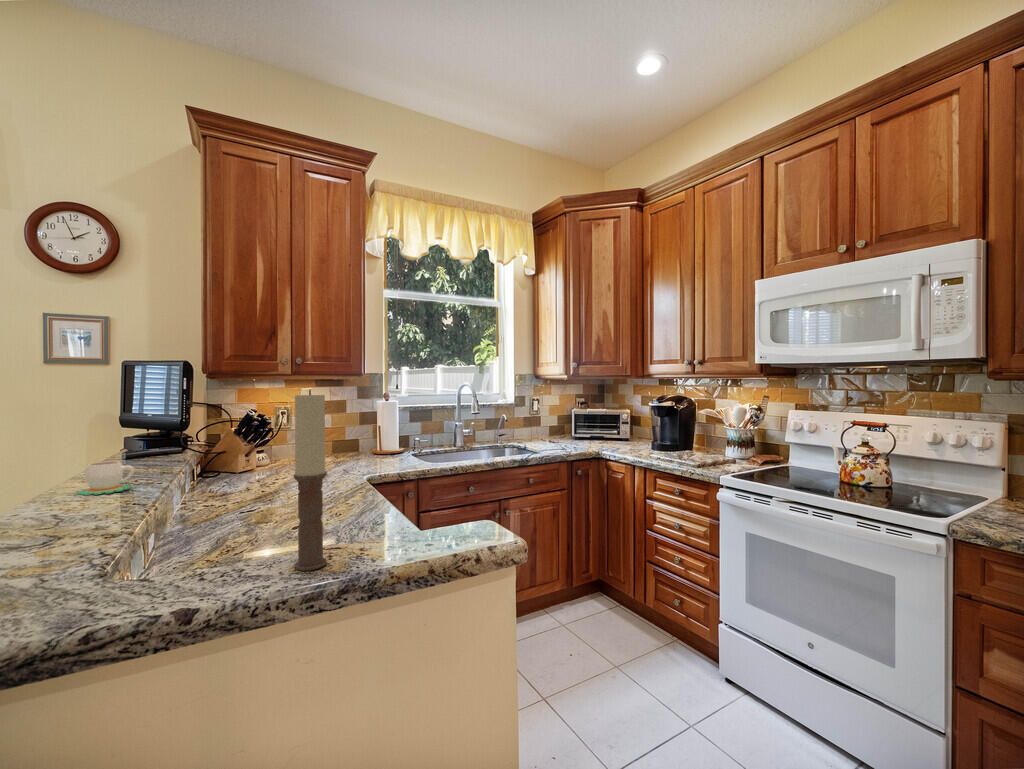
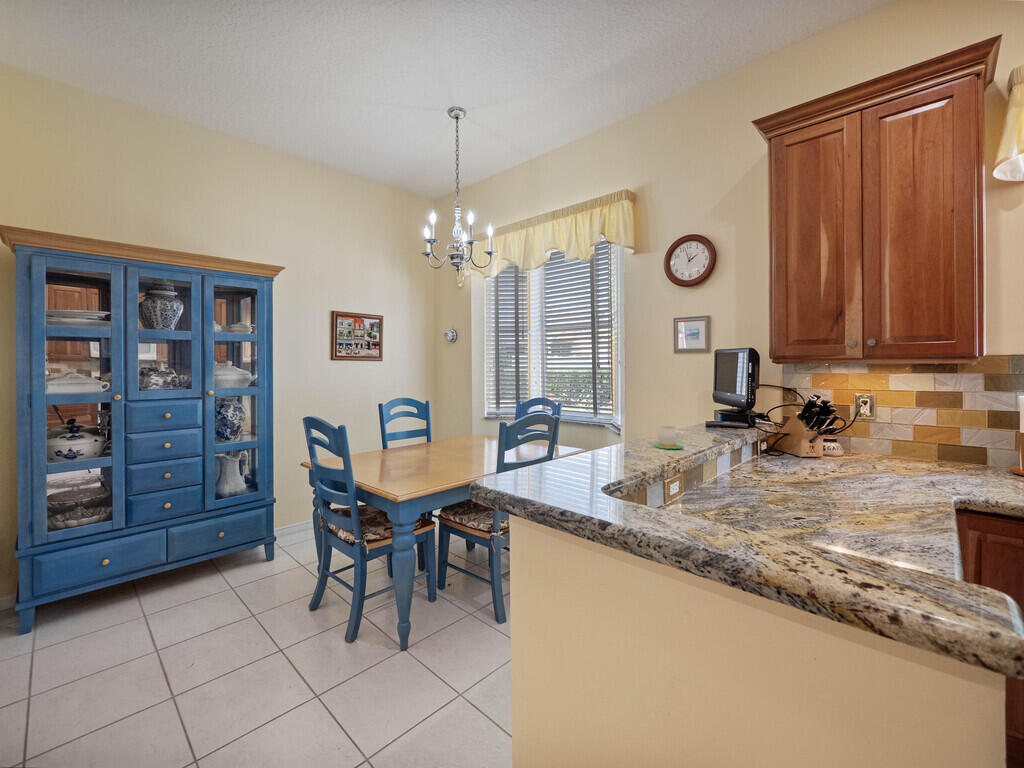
candle: present [293,390,327,571] -> none [691,374,721,538]

